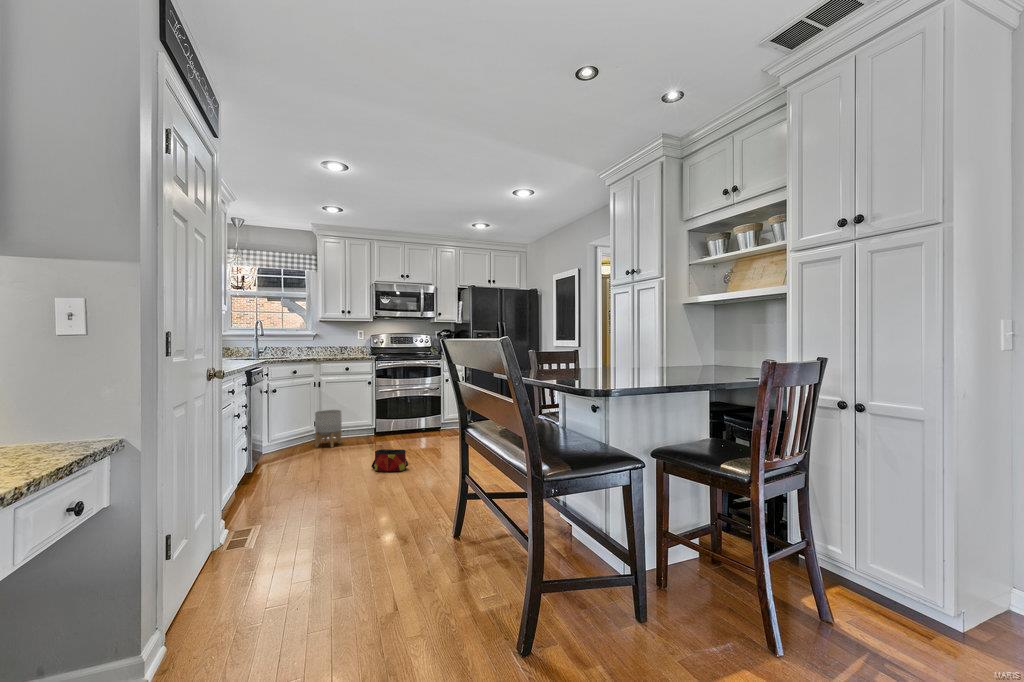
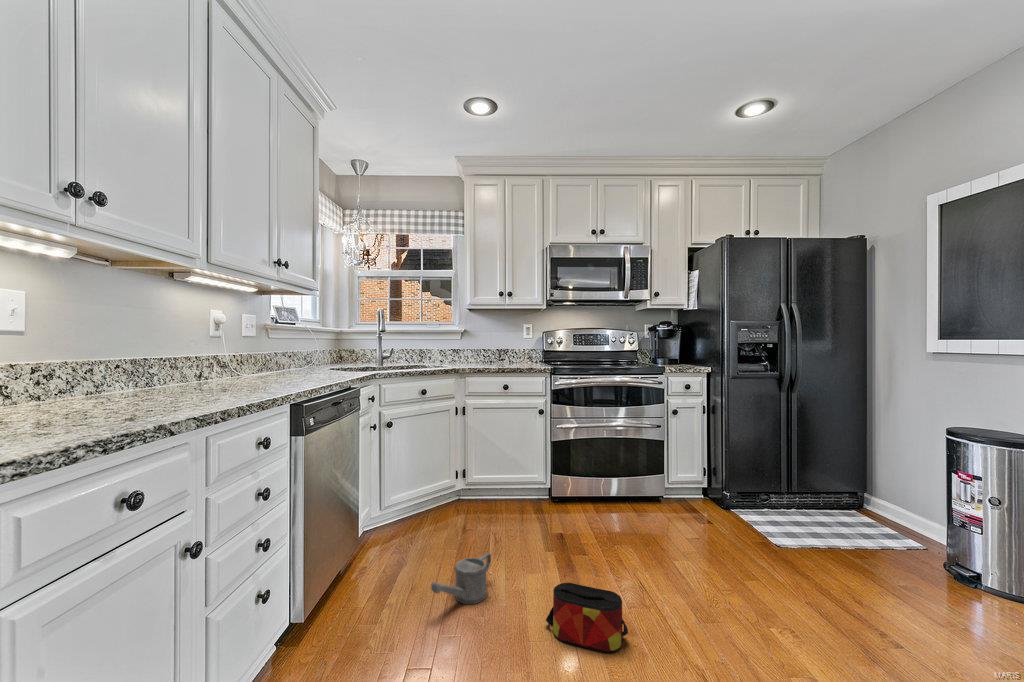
planter: present [315,410,342,448] -> none [454,455,495,525]
watering can: none [314,448,343,469] -> present [431,553,491,604]

